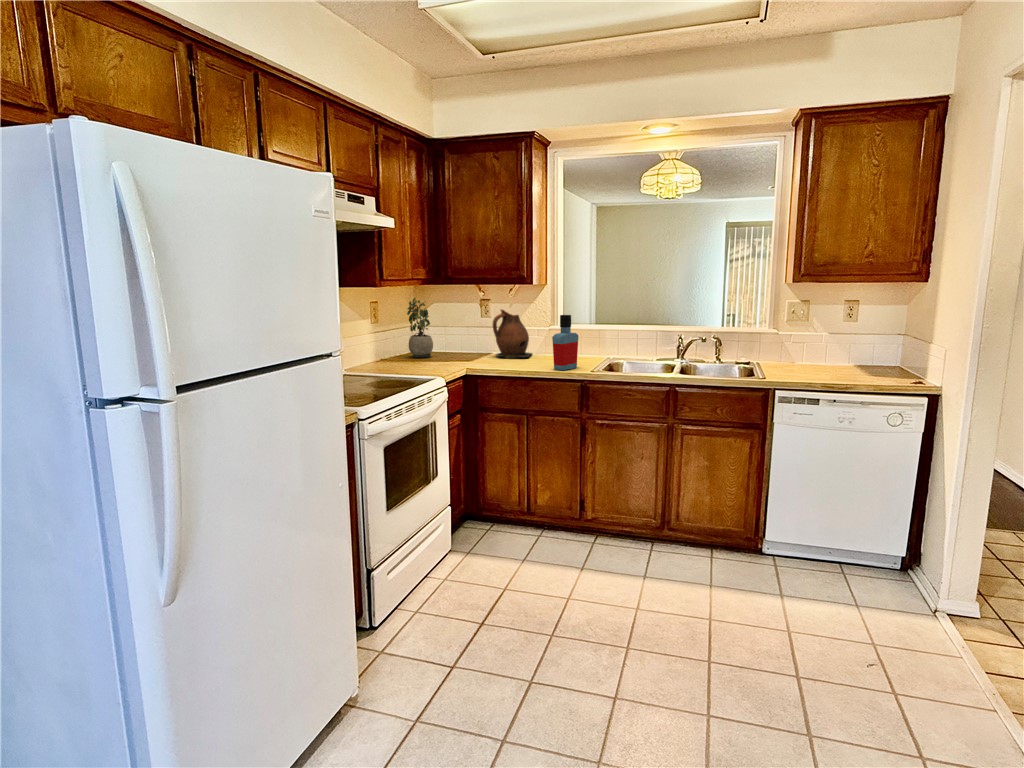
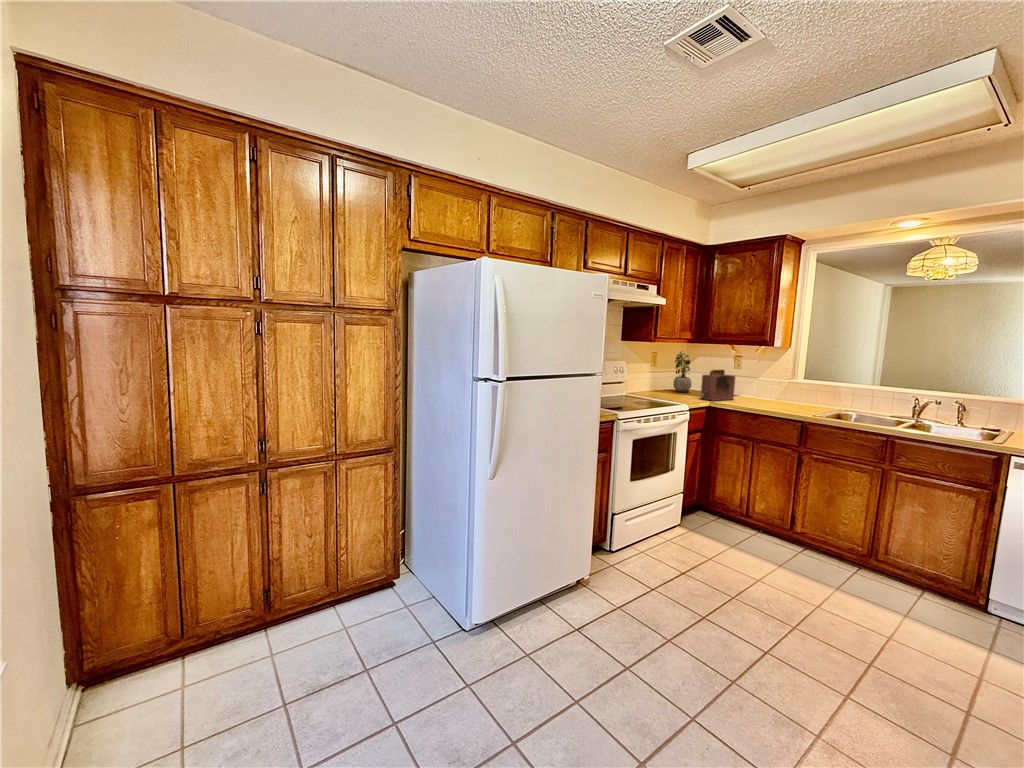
ceramic pitcher: present [493,309,532,357] -> none [738,364,772,401]
bottle: present [552,315,578,370] -> none [780,370,806,412]
toaster: none [451,320,492,366] -> present [700,369,735,401]

